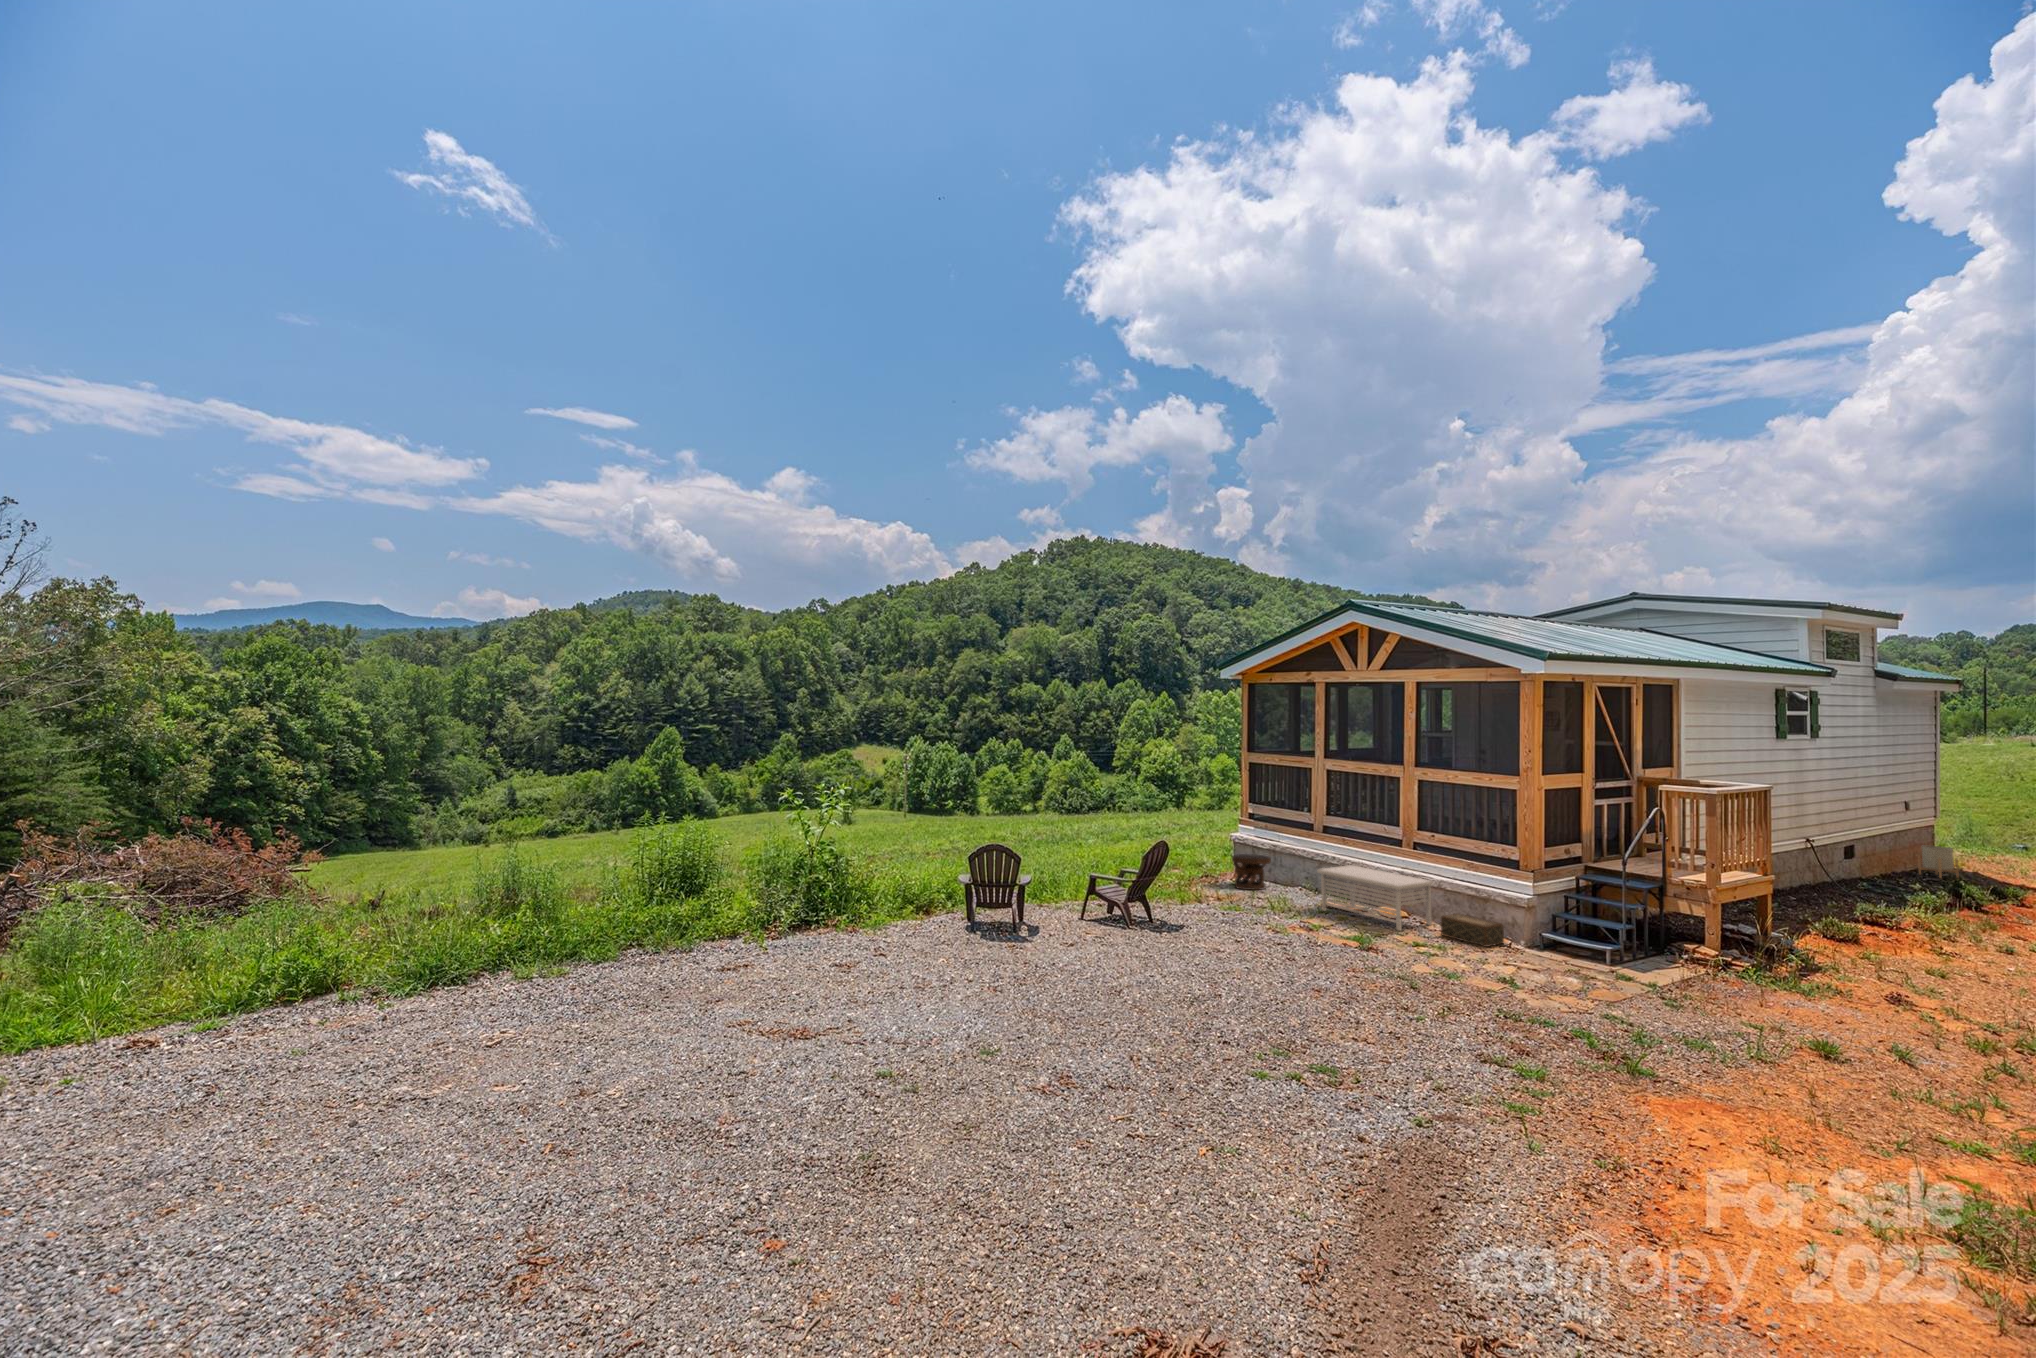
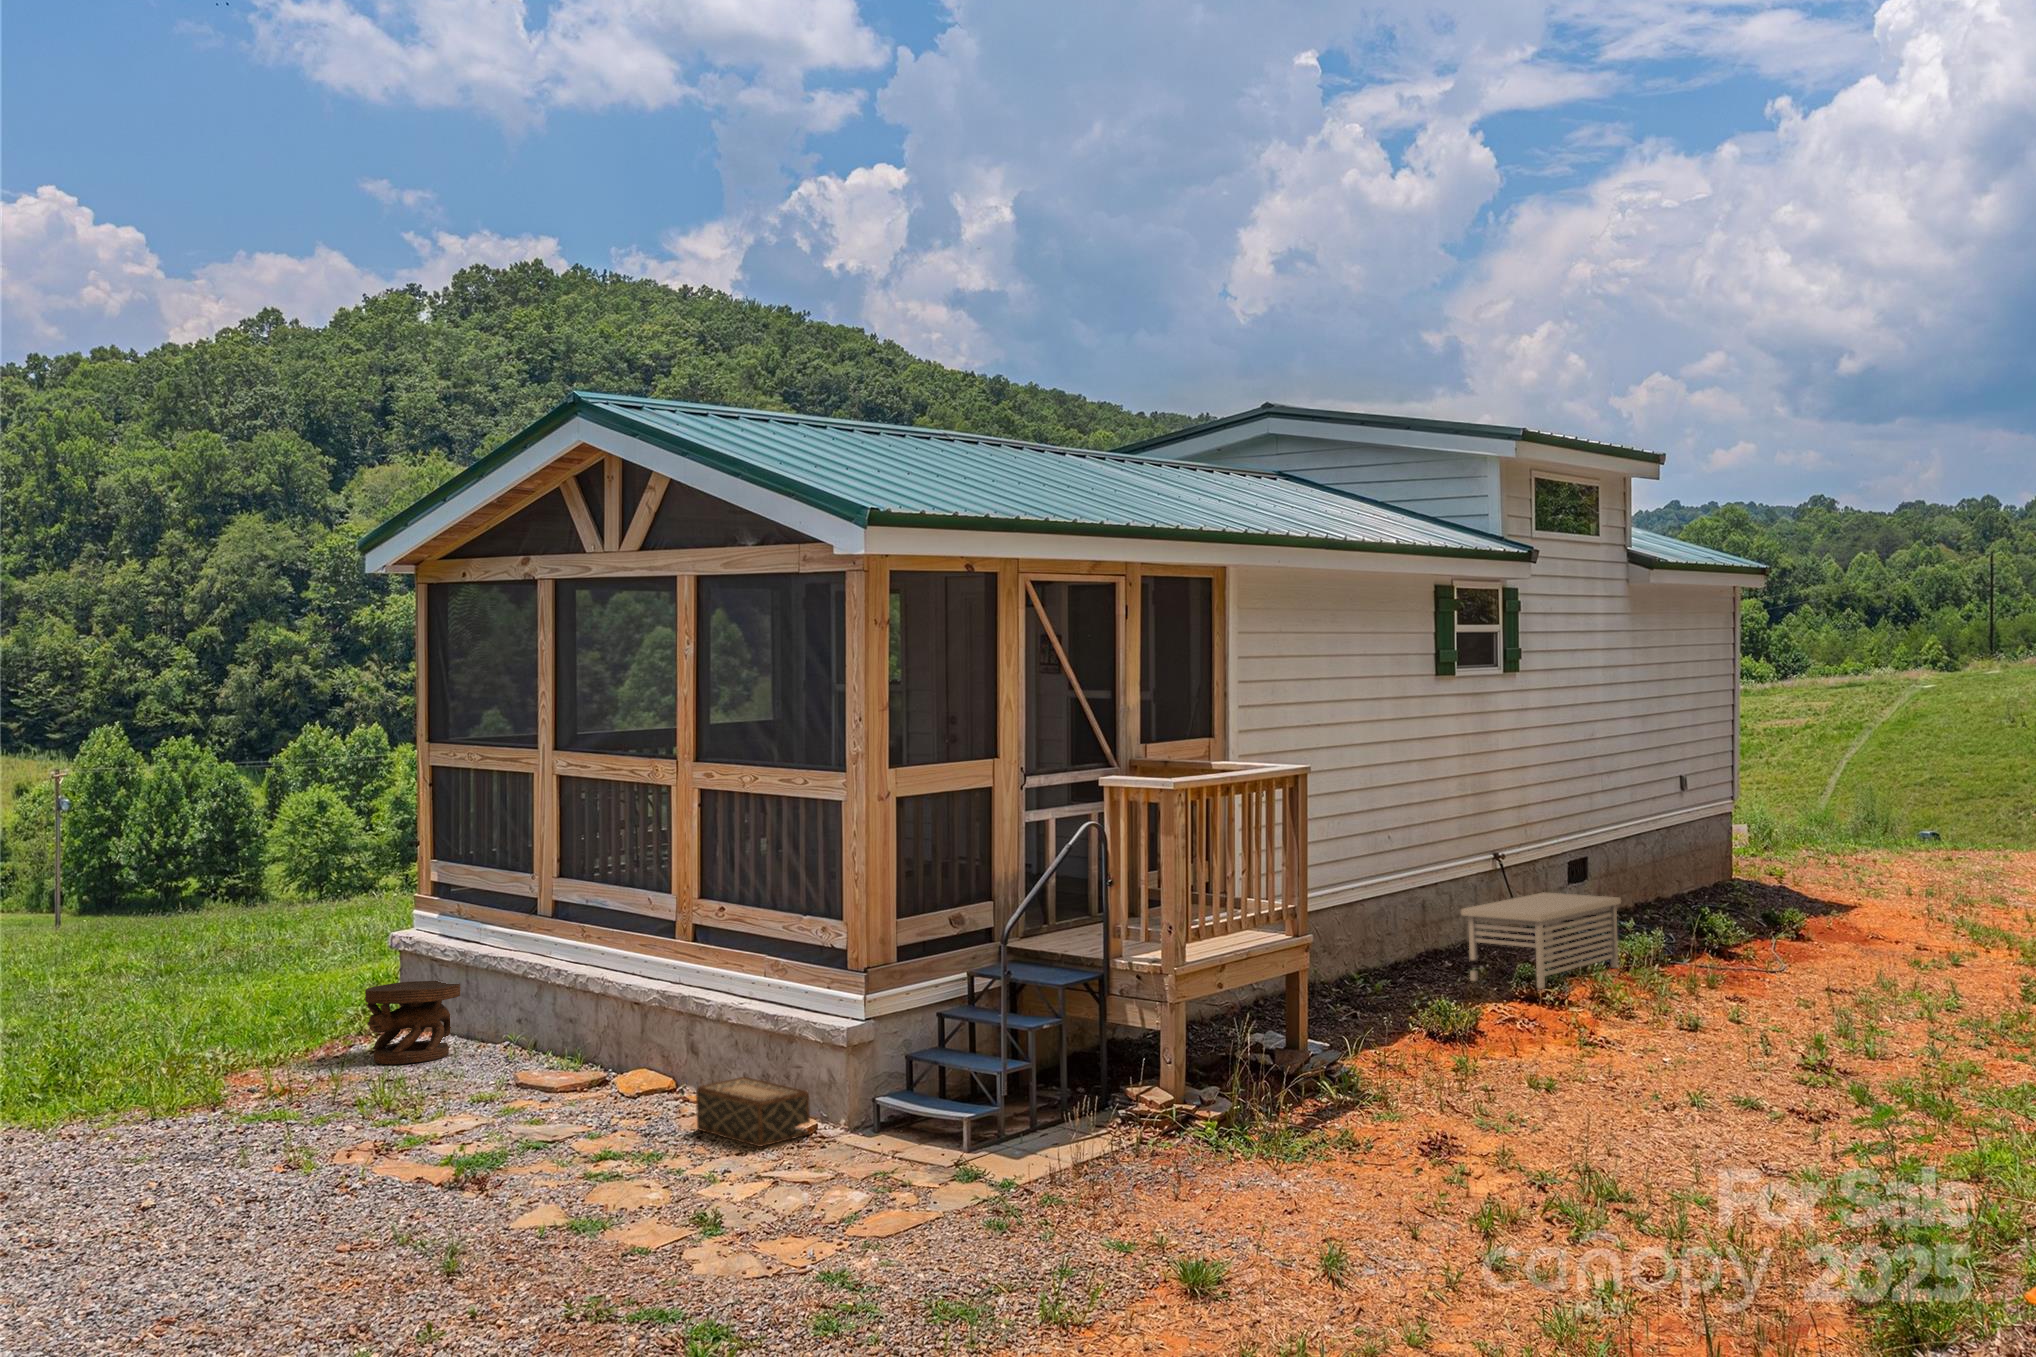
planter: present [1918,846,1959,878] -> none [1705,864,1758,920]
storage bench: present [1317,865,1433,931] -> present [1461,892,1621,989]

